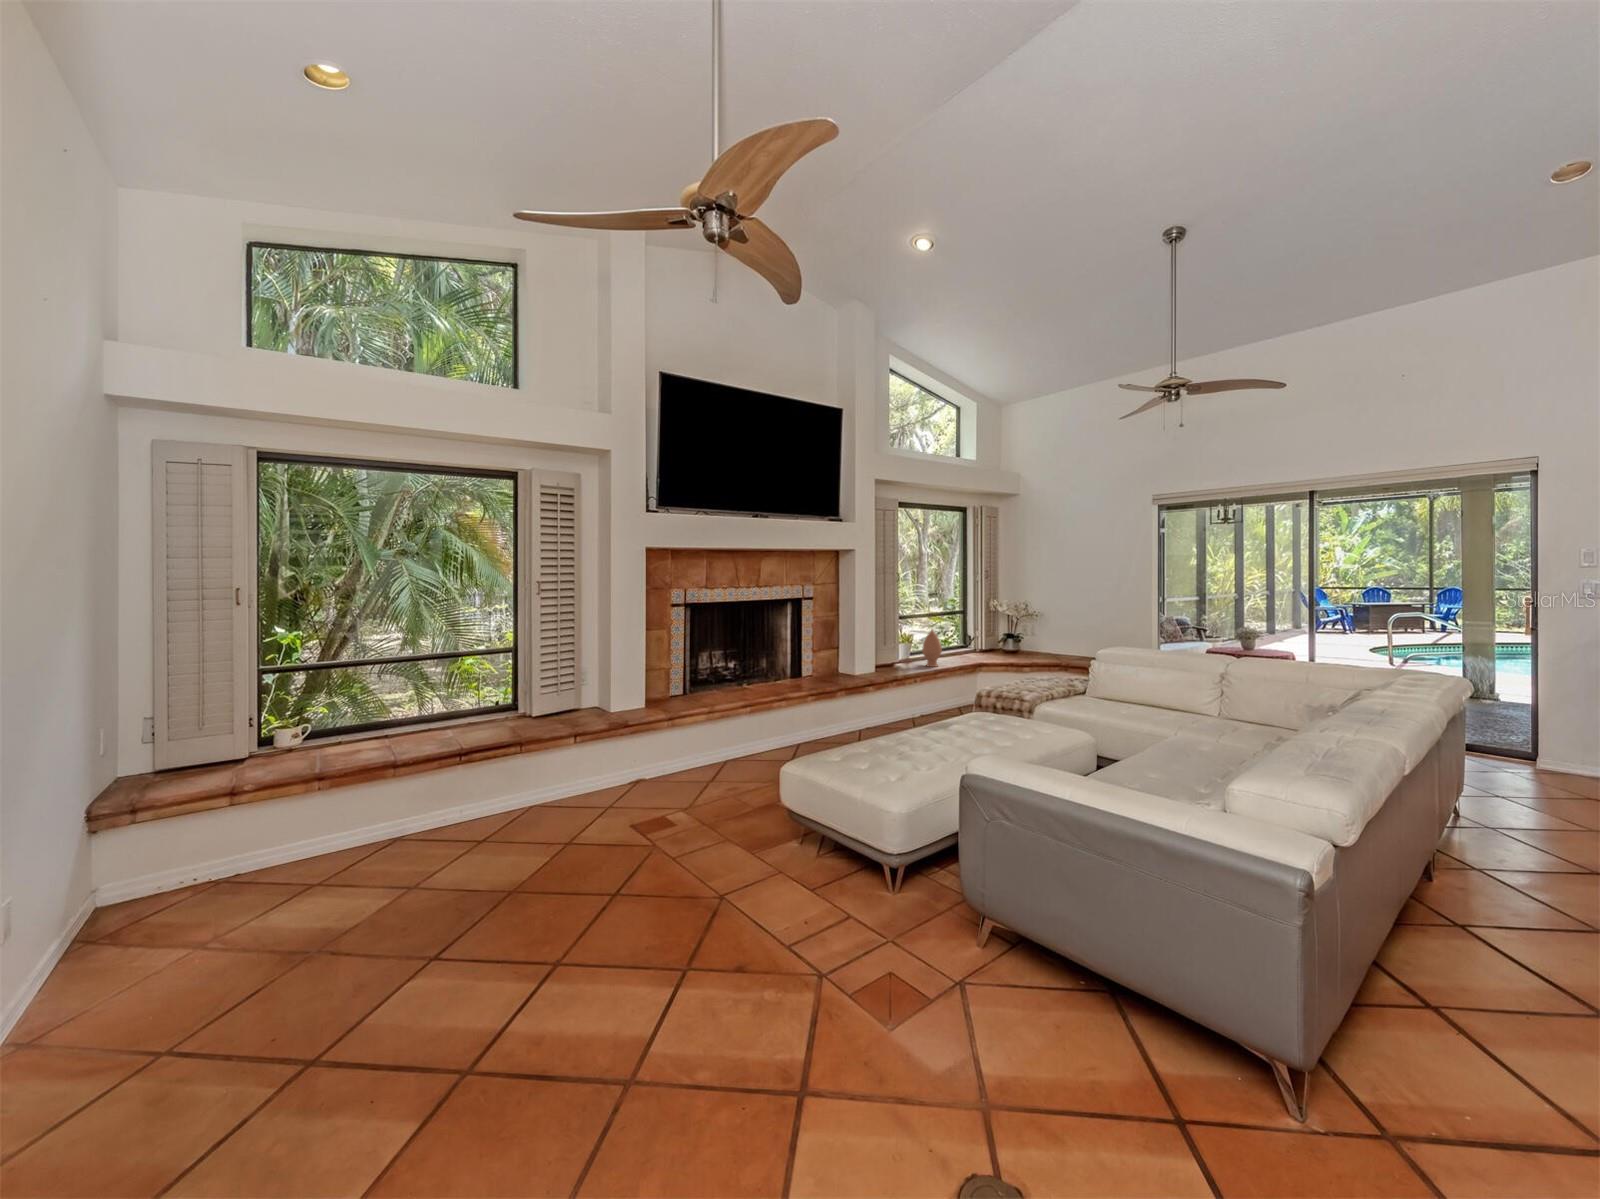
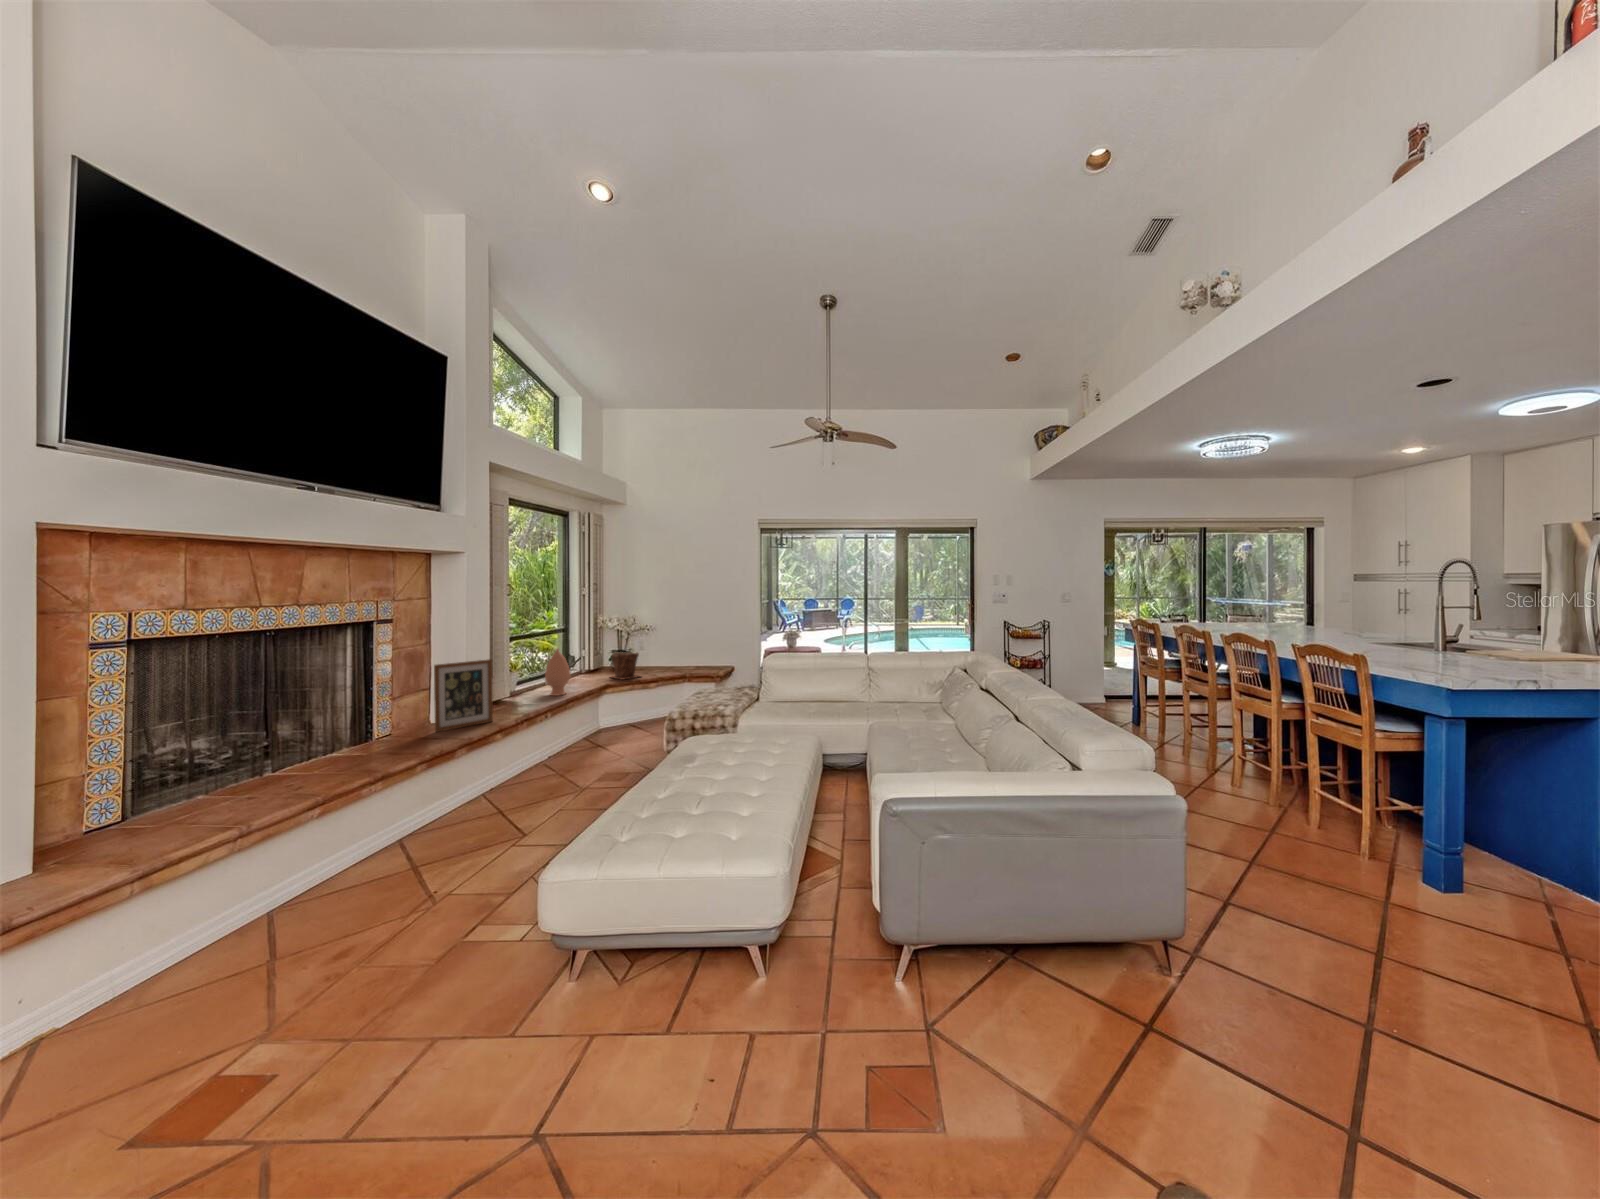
picture frame: none [831,633,867,679] -> present [434,659,493,732]
plant pot: none [989,635,1018,661] -> present [611,652,639,679]

